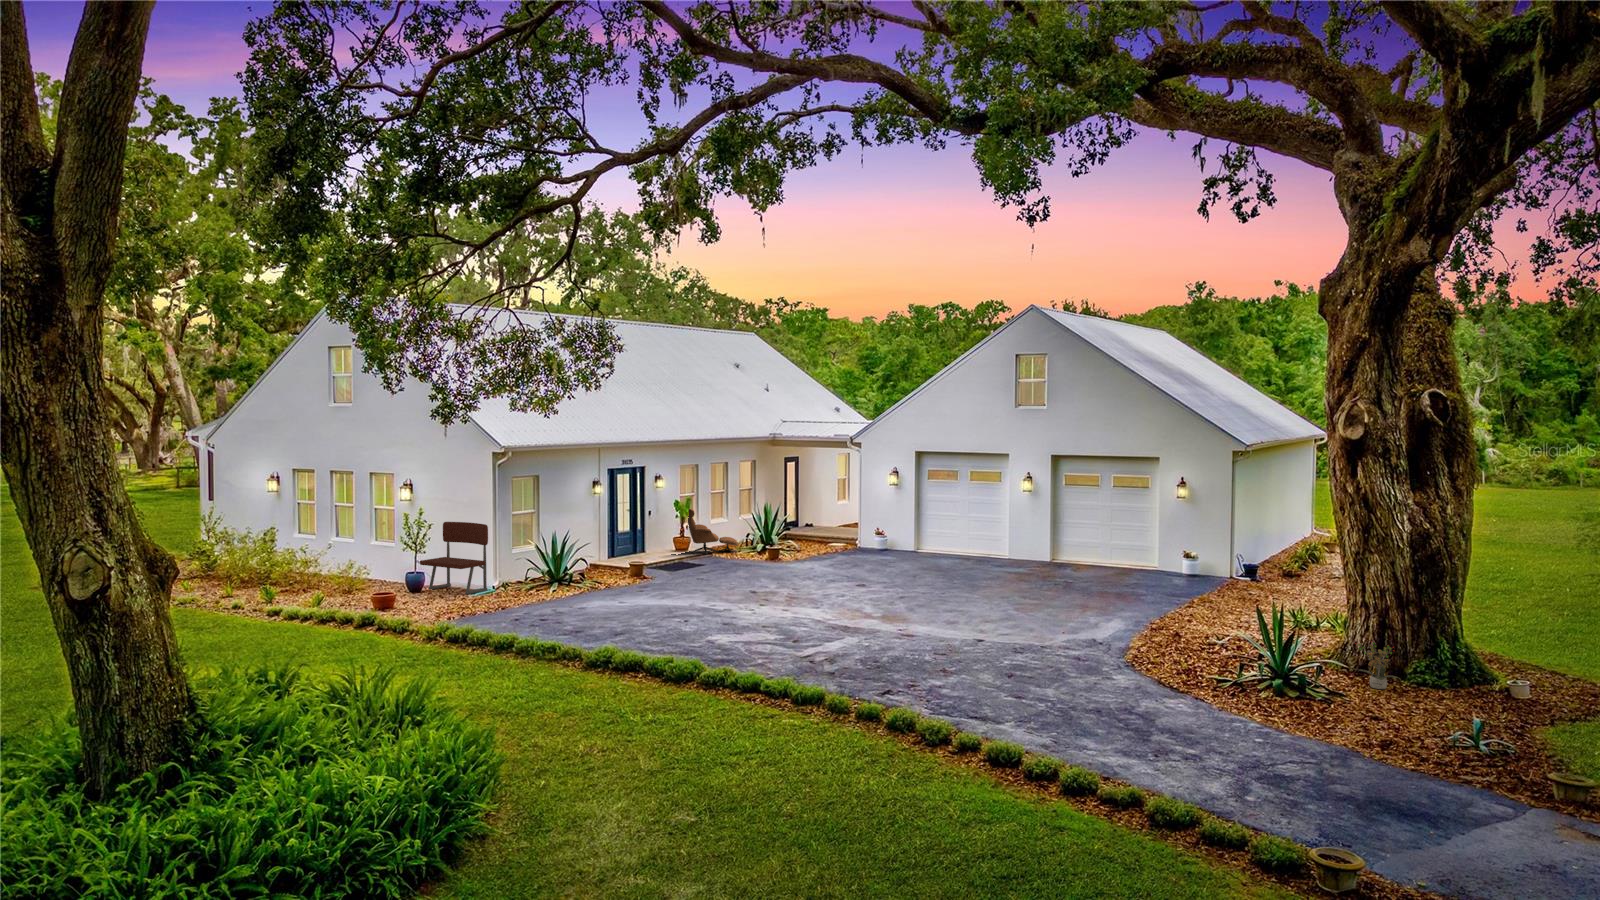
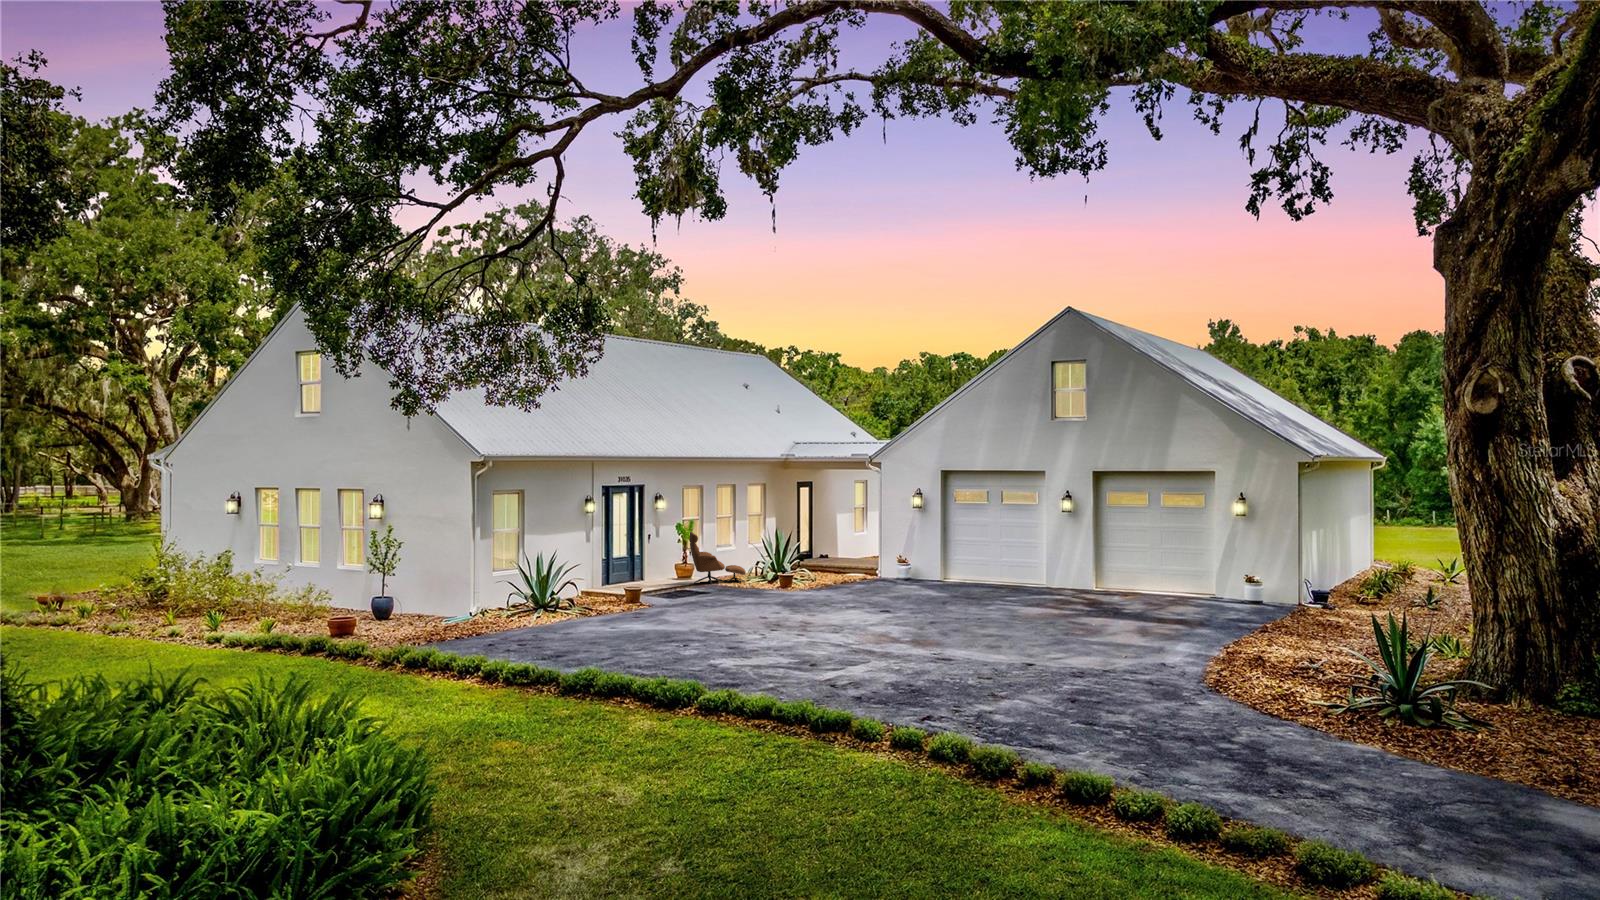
bench: present [420,522,488,594] -> none [389,542,466,622]
potted plant: present [1355,641,1398,689] -> none [1492,659,1550,717]

